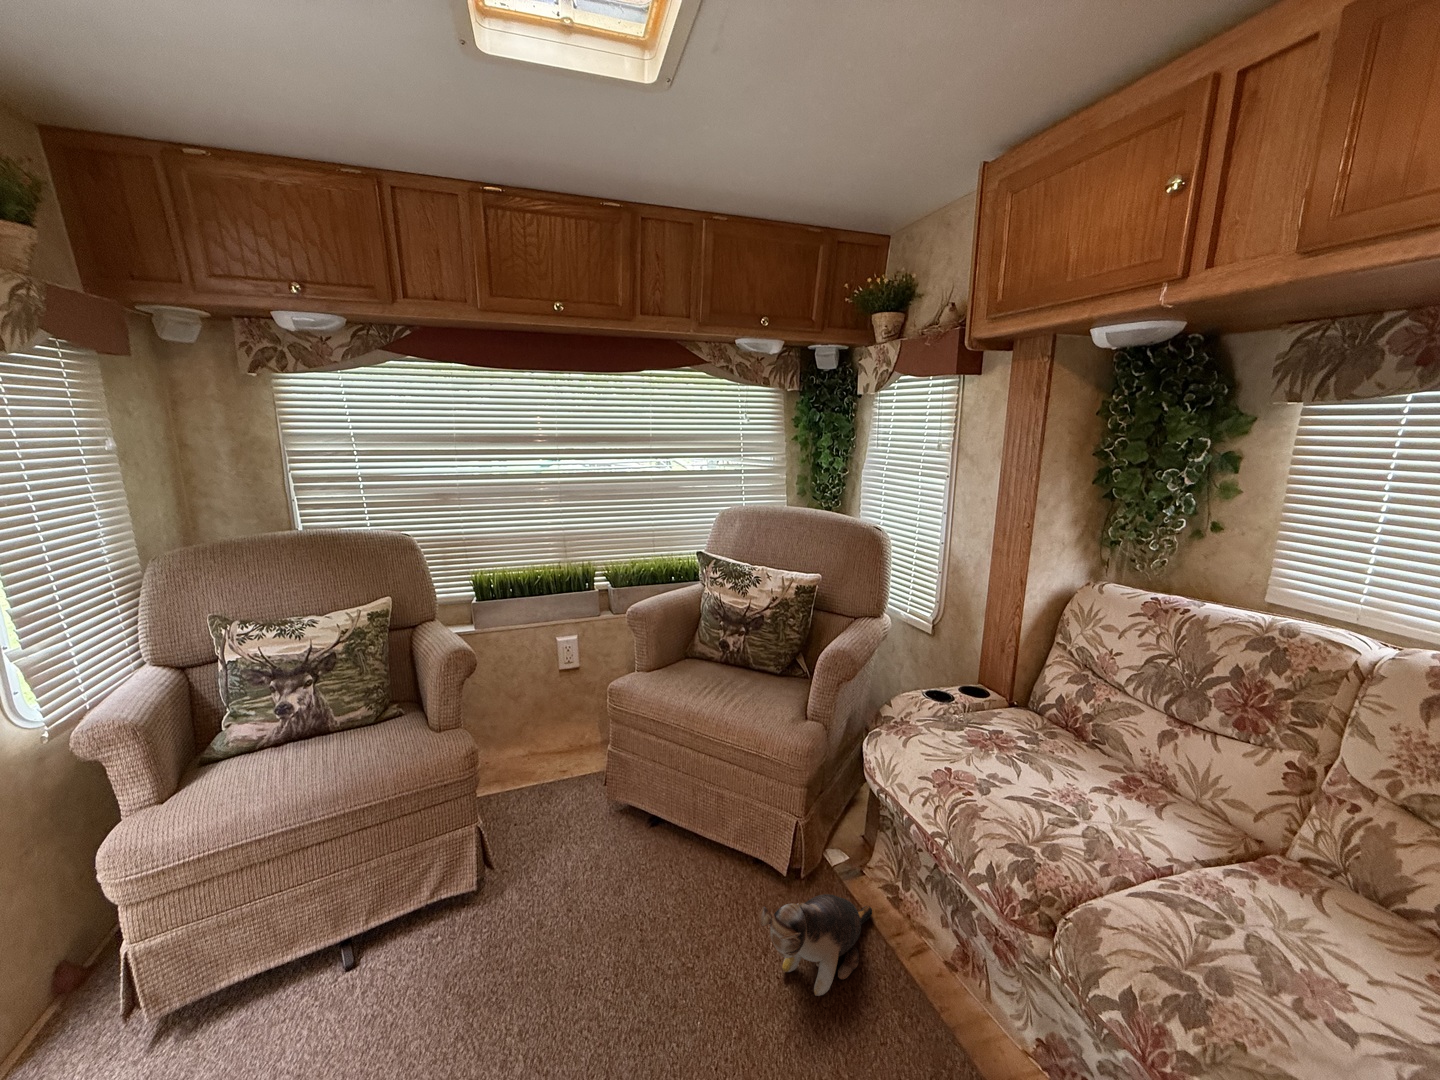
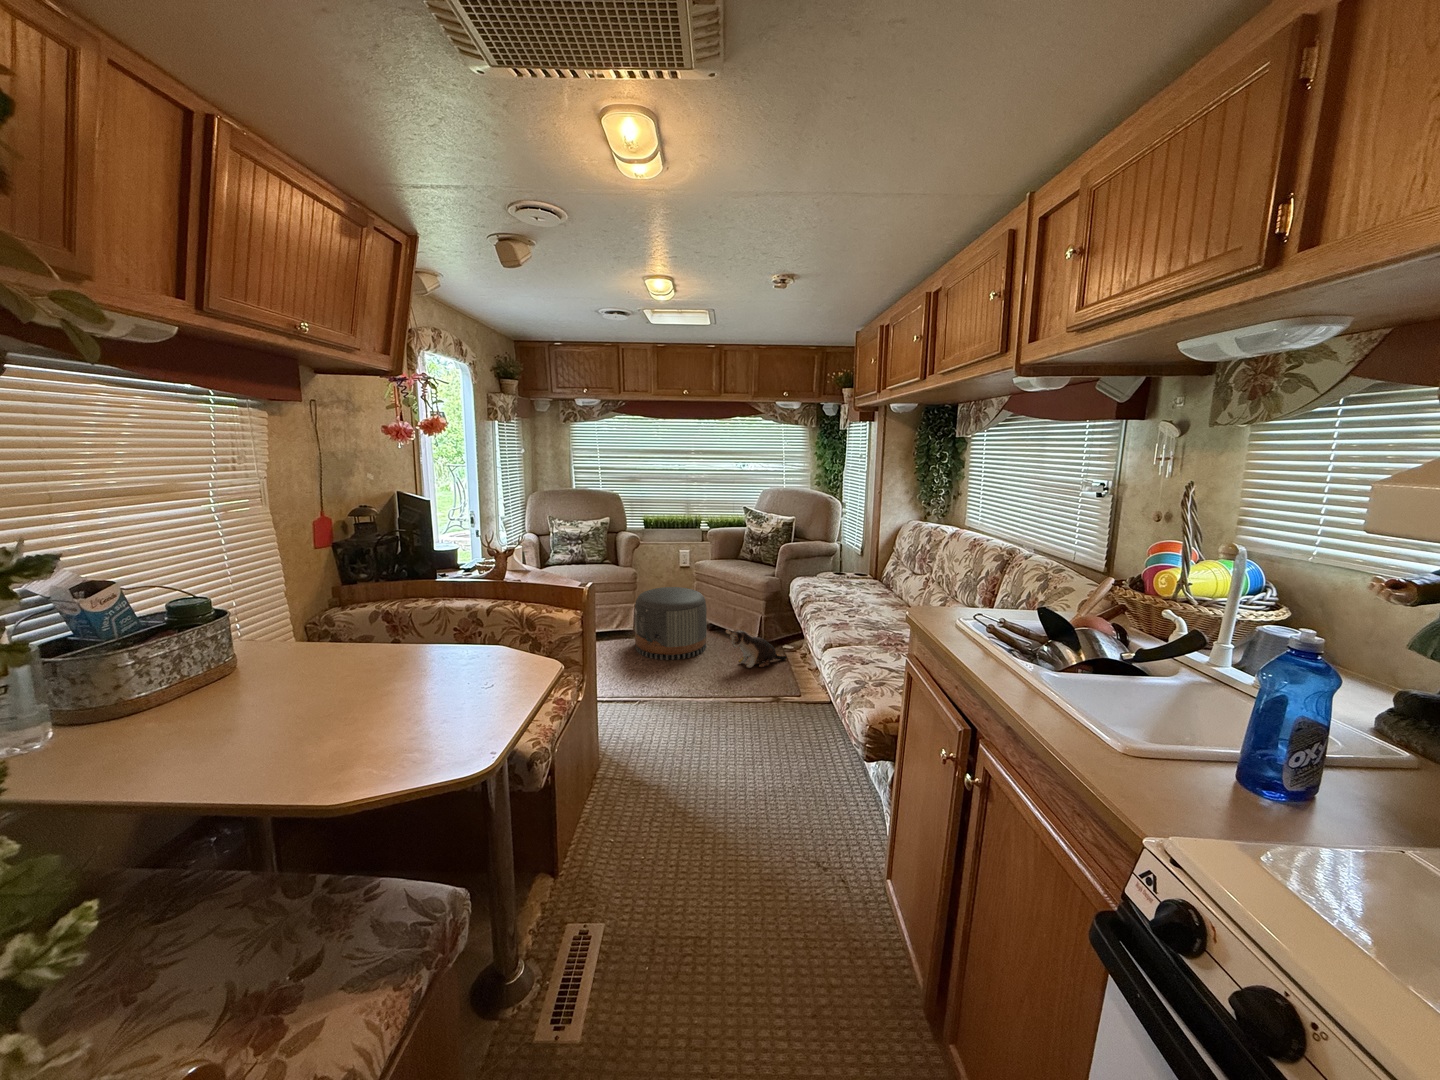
pouf: none [484,763,675,1019] -> present [635,587,707,660]

